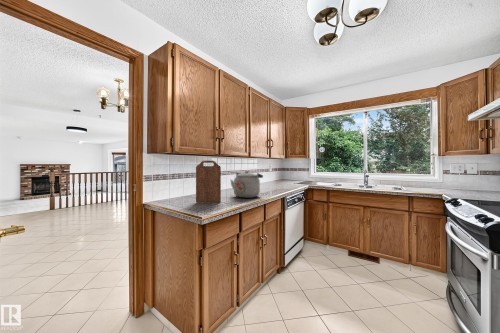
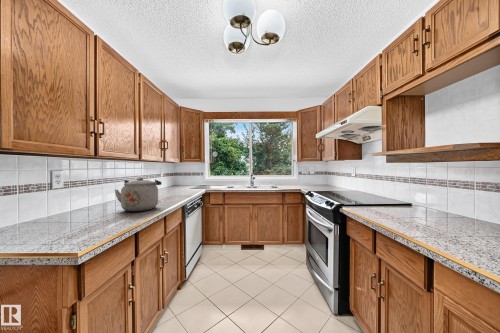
cutting board: present [196,161,221,203] -> none [55,165,103,229]

